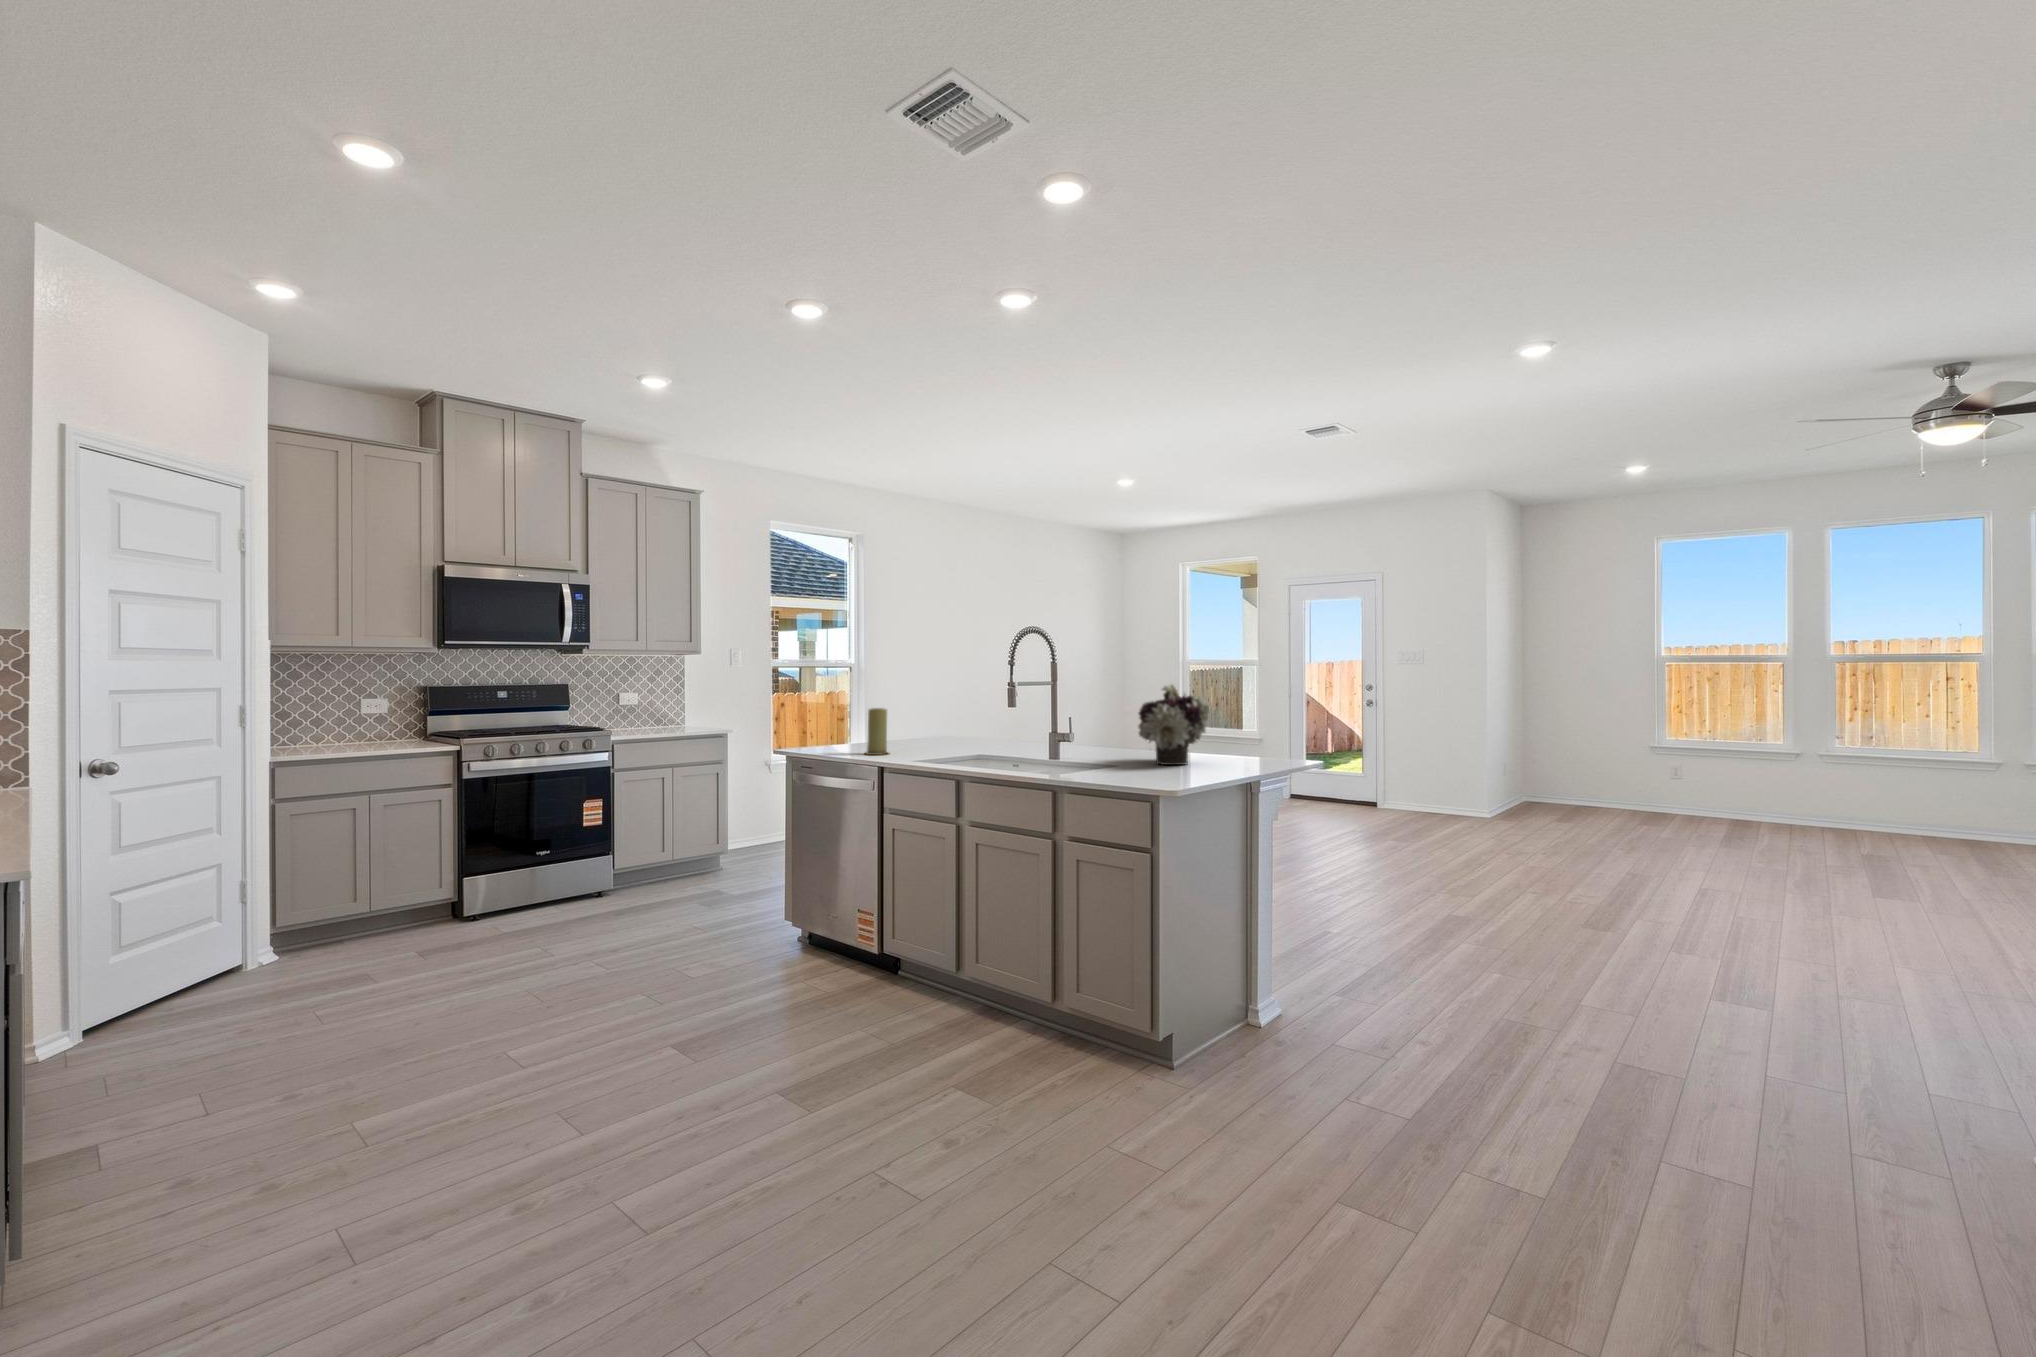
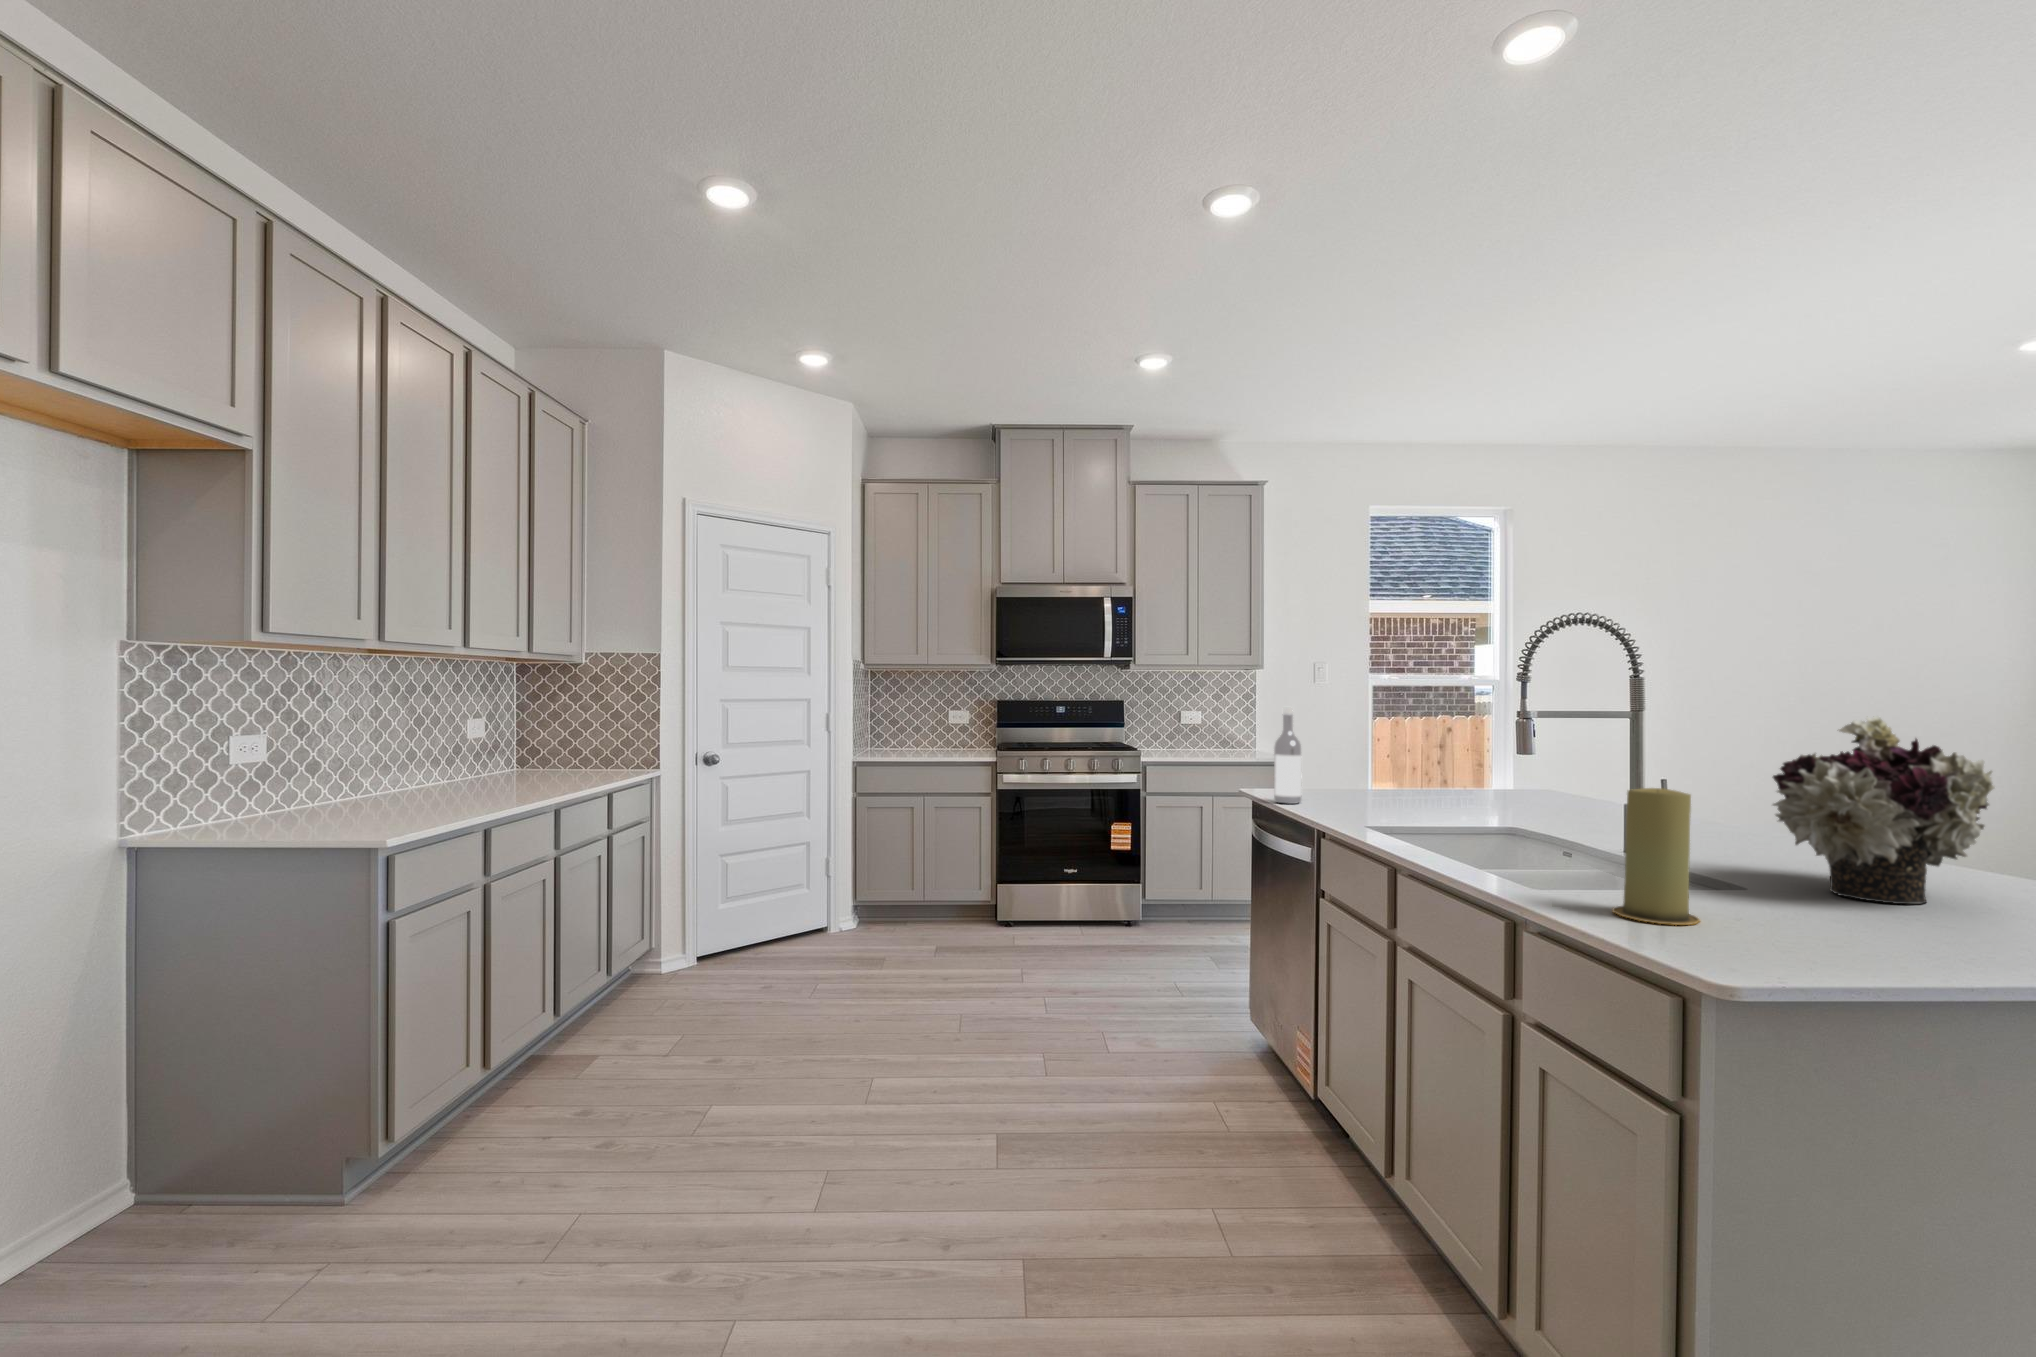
wine bottle: none [825,686,845,756] -> present [1274,707,1301,804]
candle: present [866,708,888,755] -> present [1612,788,1700,925]

